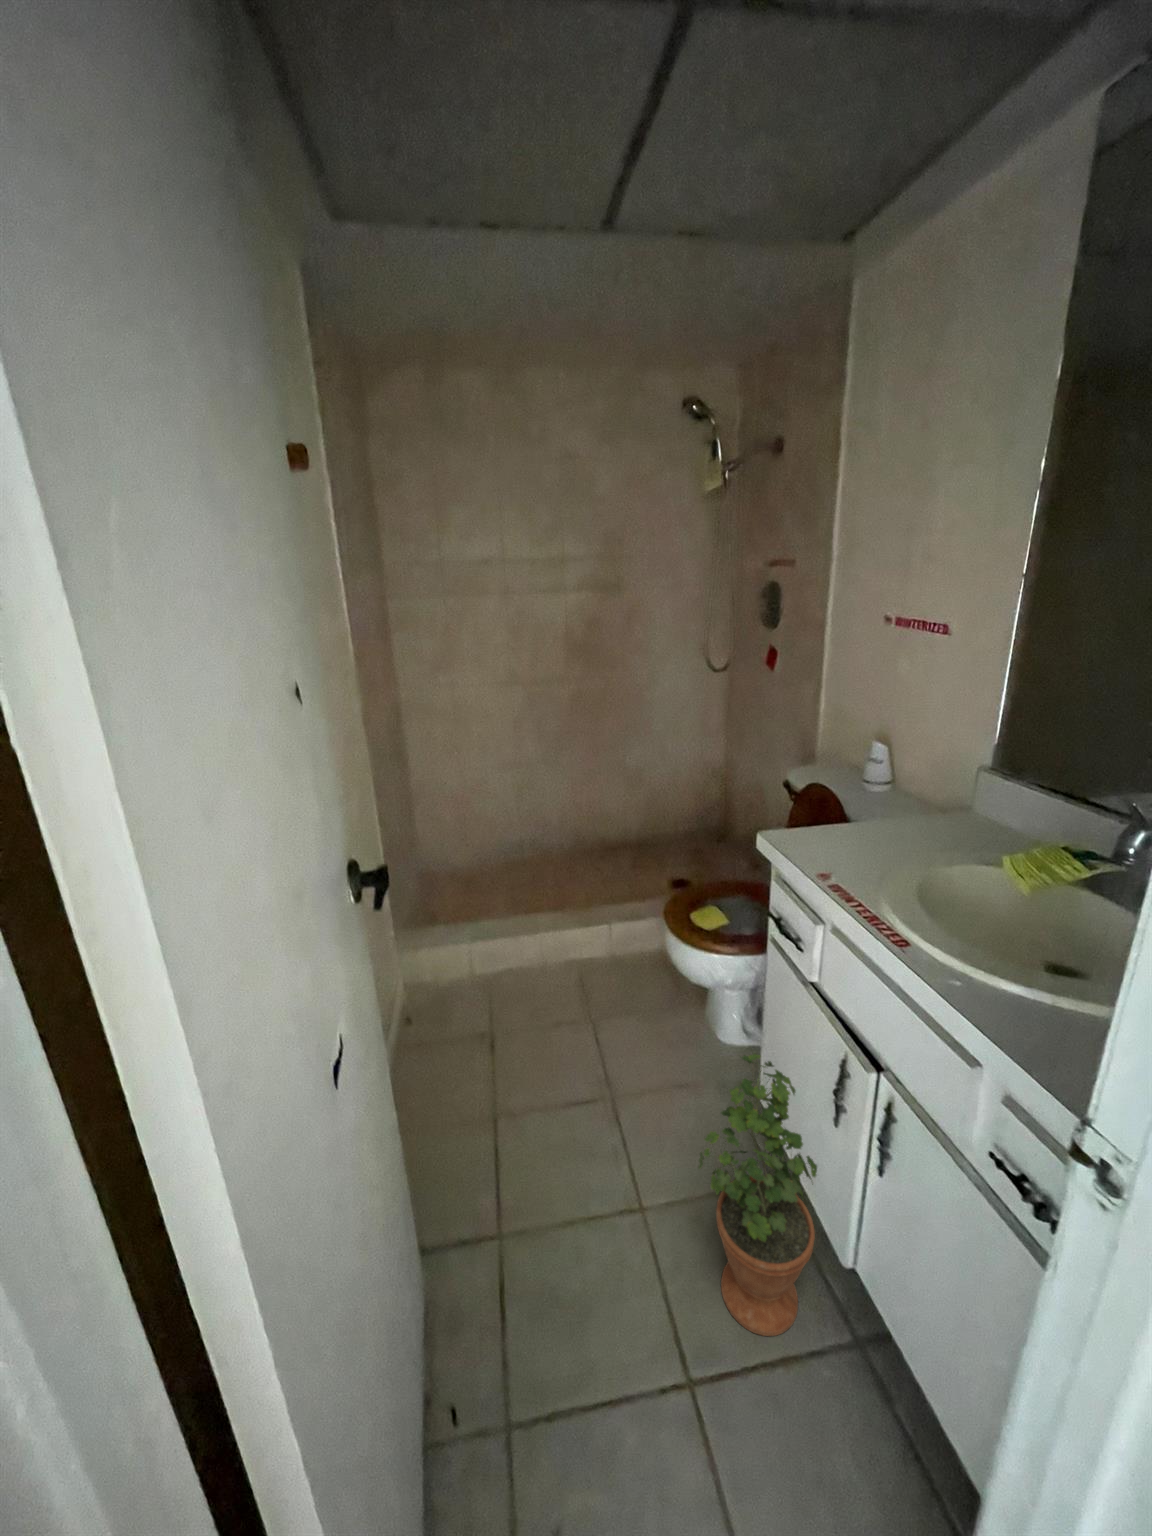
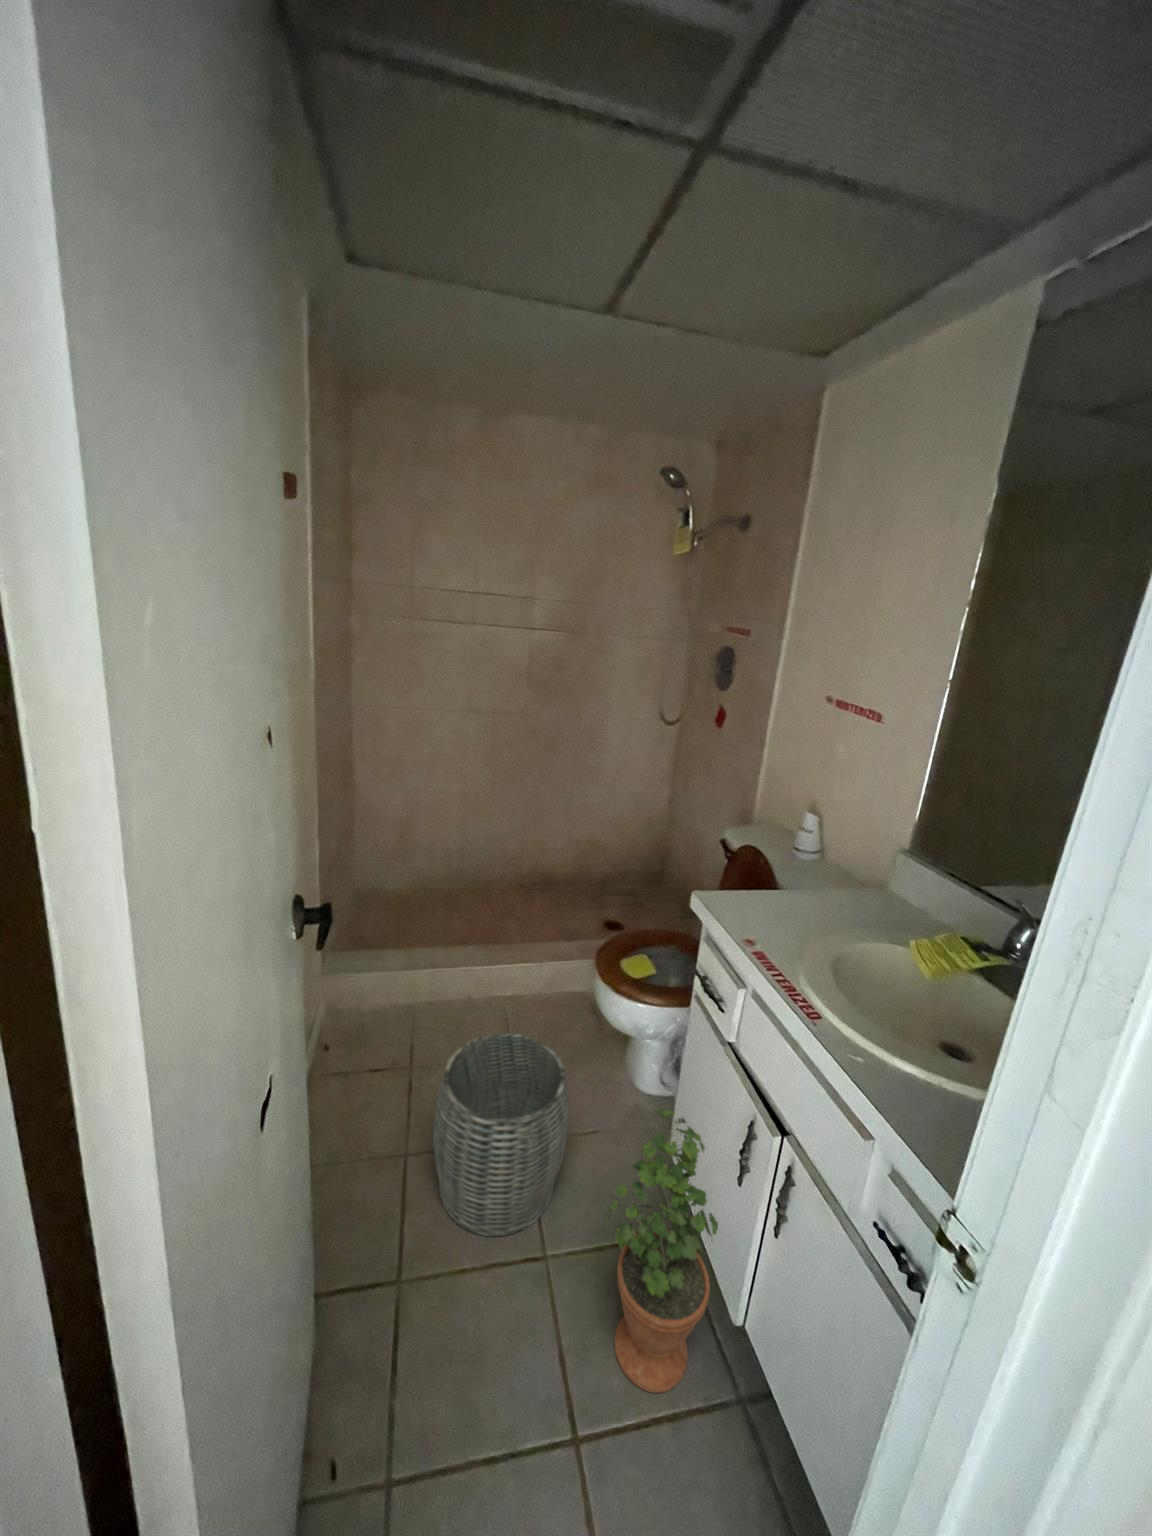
woven basket: none [520,993,652,1190] -> present [433,1033,569,1237]

